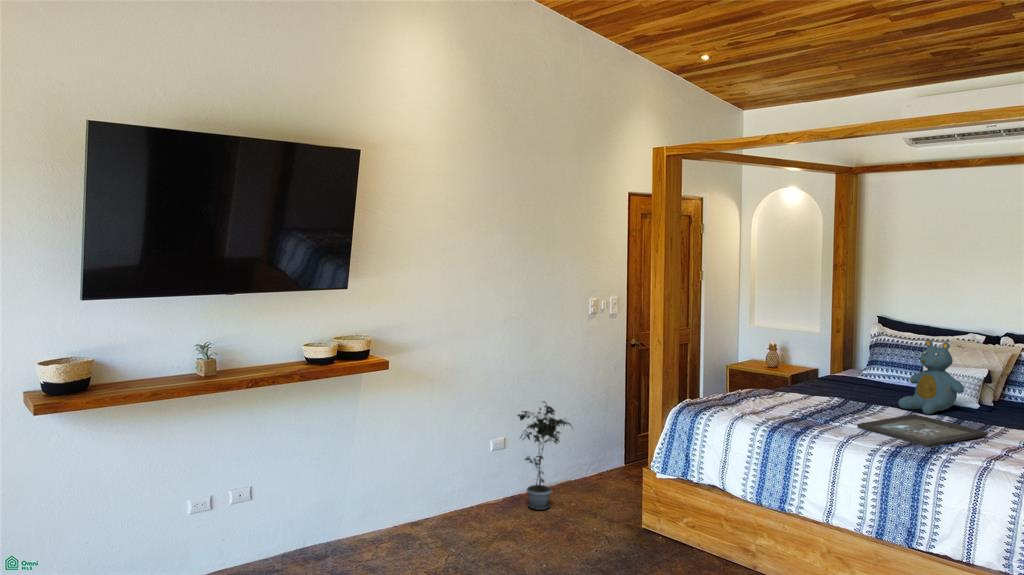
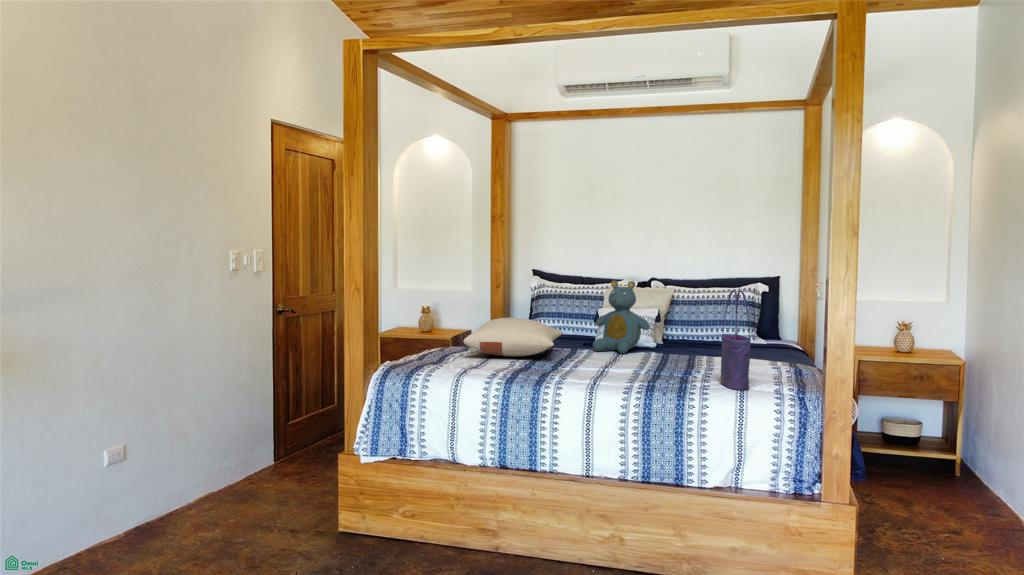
pillow: none [755,370,864,406] -> present [464,318,563,357]
tote bag: none [977,372,1002,470] -> present [721,290,751,390]
potted plant: present [518,401,571,510] -> none [140,386,234,540]
tray: present [857,414,988,446] -> none [587,353,696,378]

